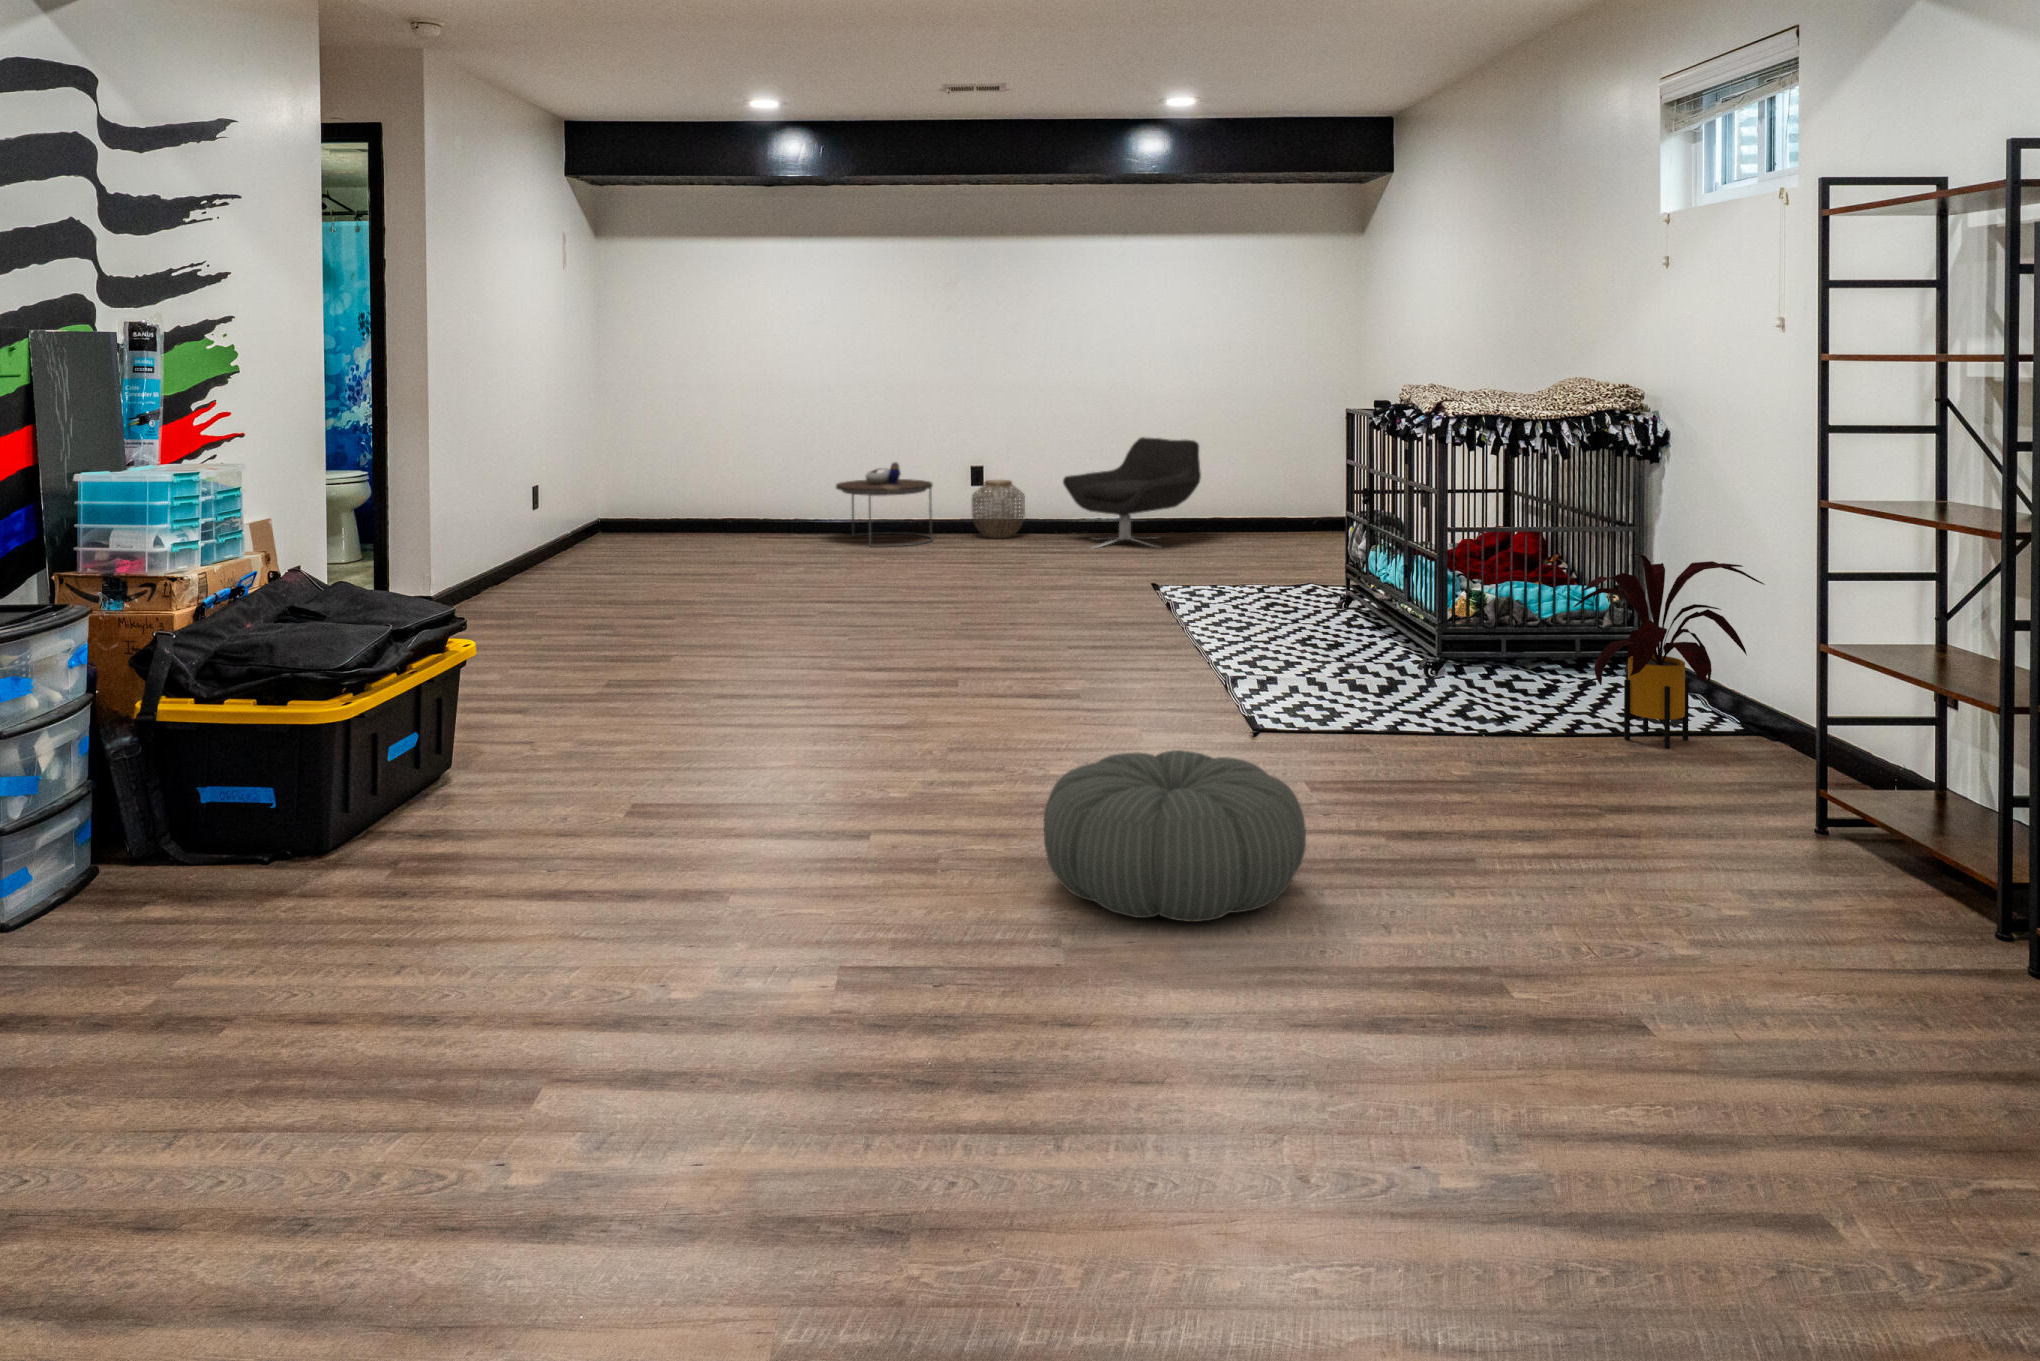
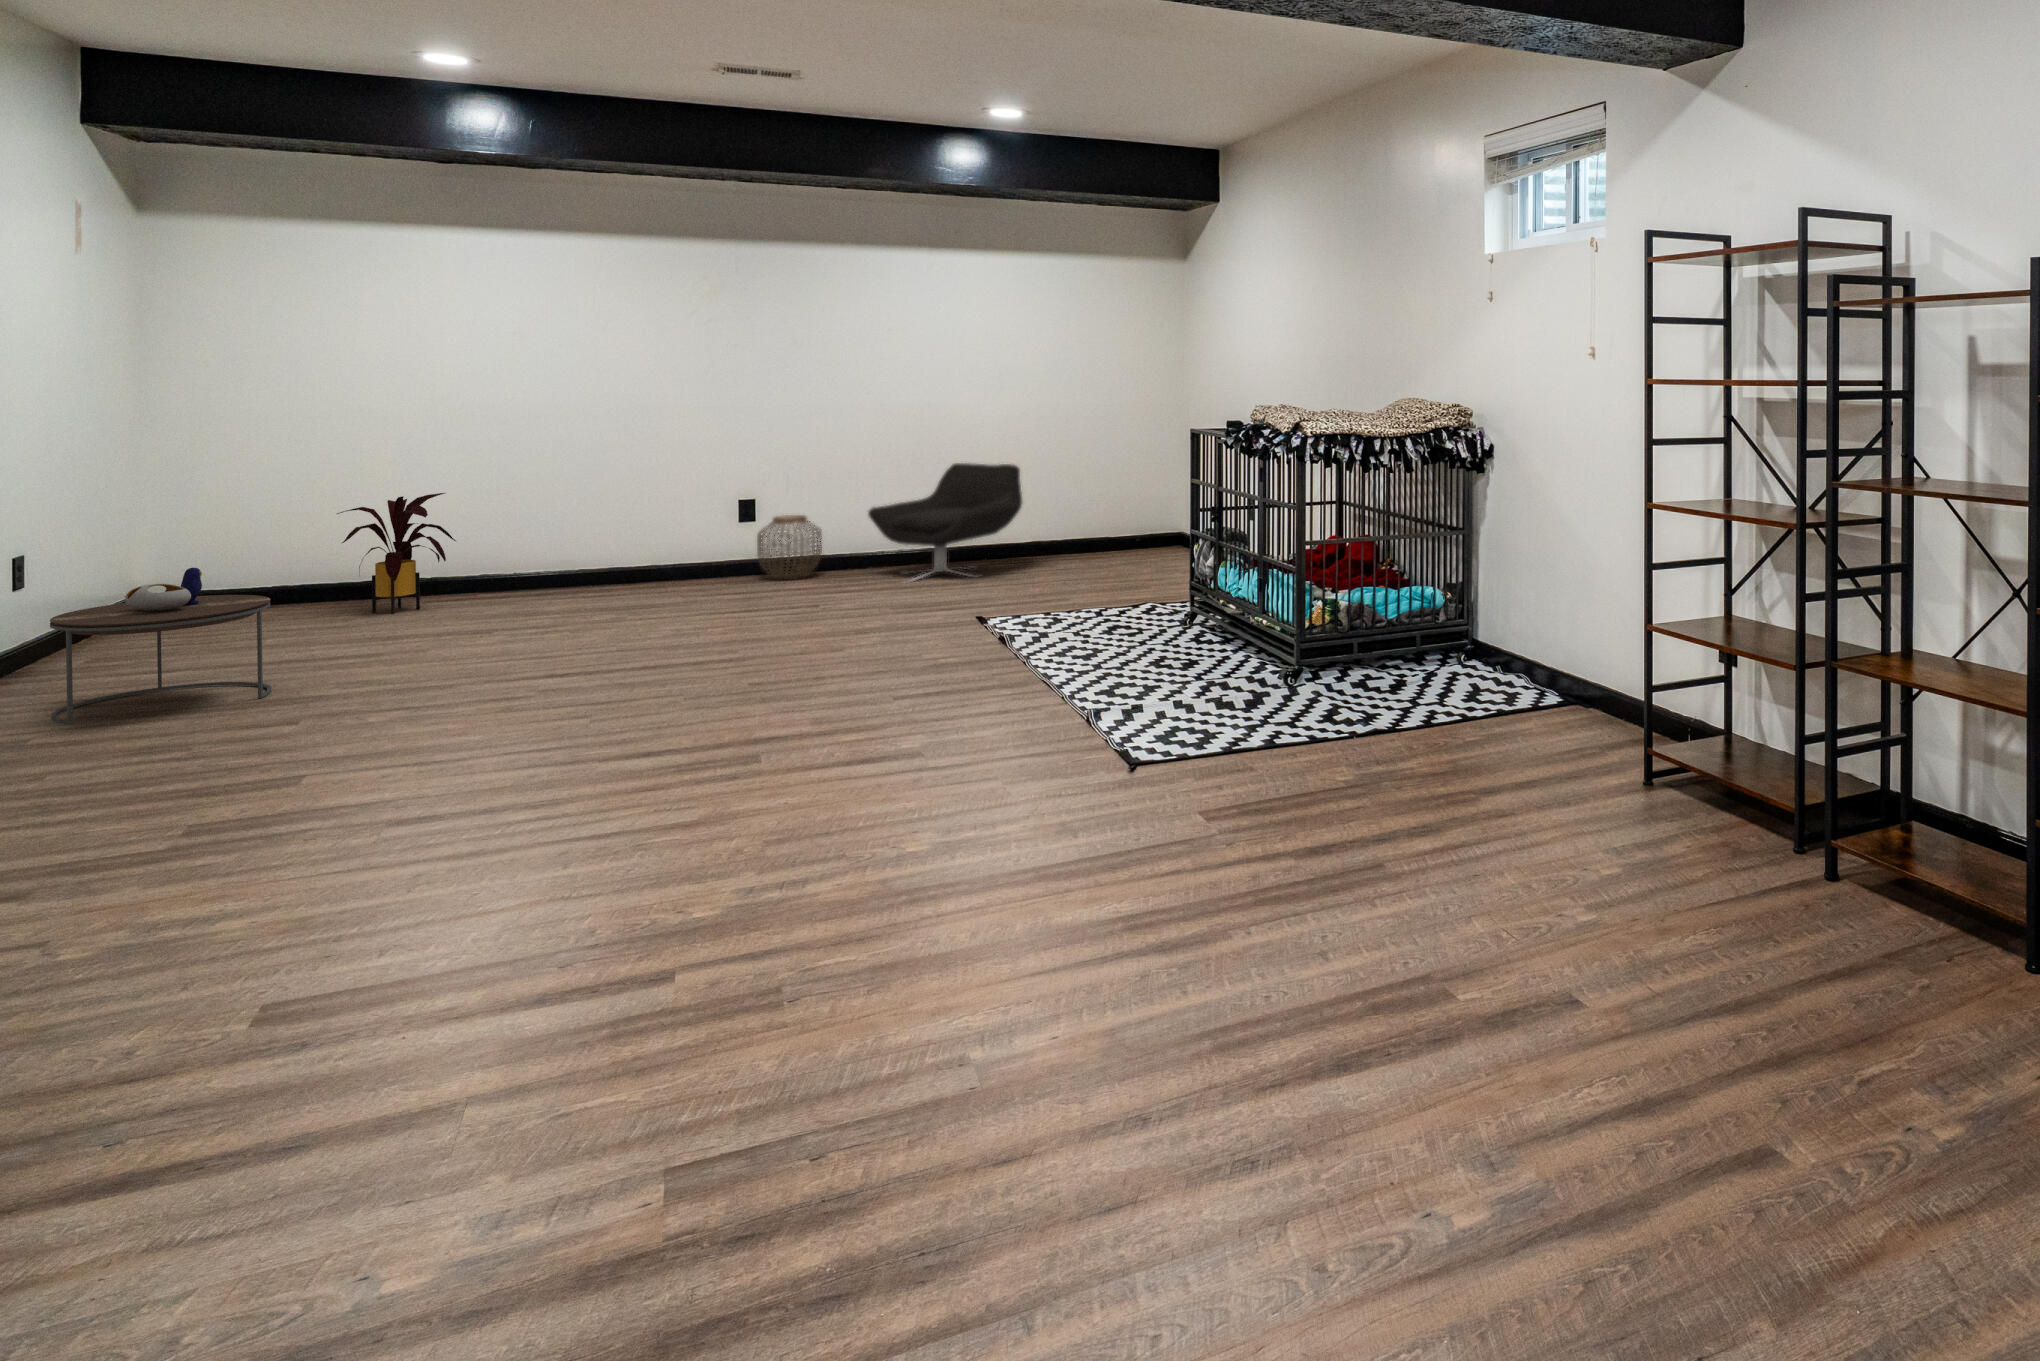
side table: present [836,462,933,547] -> present [50,568,272,724]
house plant: present [1574,554,1764,748] -> present [337,493,456,614]
pouf: present [1044,750,1306,922] -> none [954,796,1236,980]

